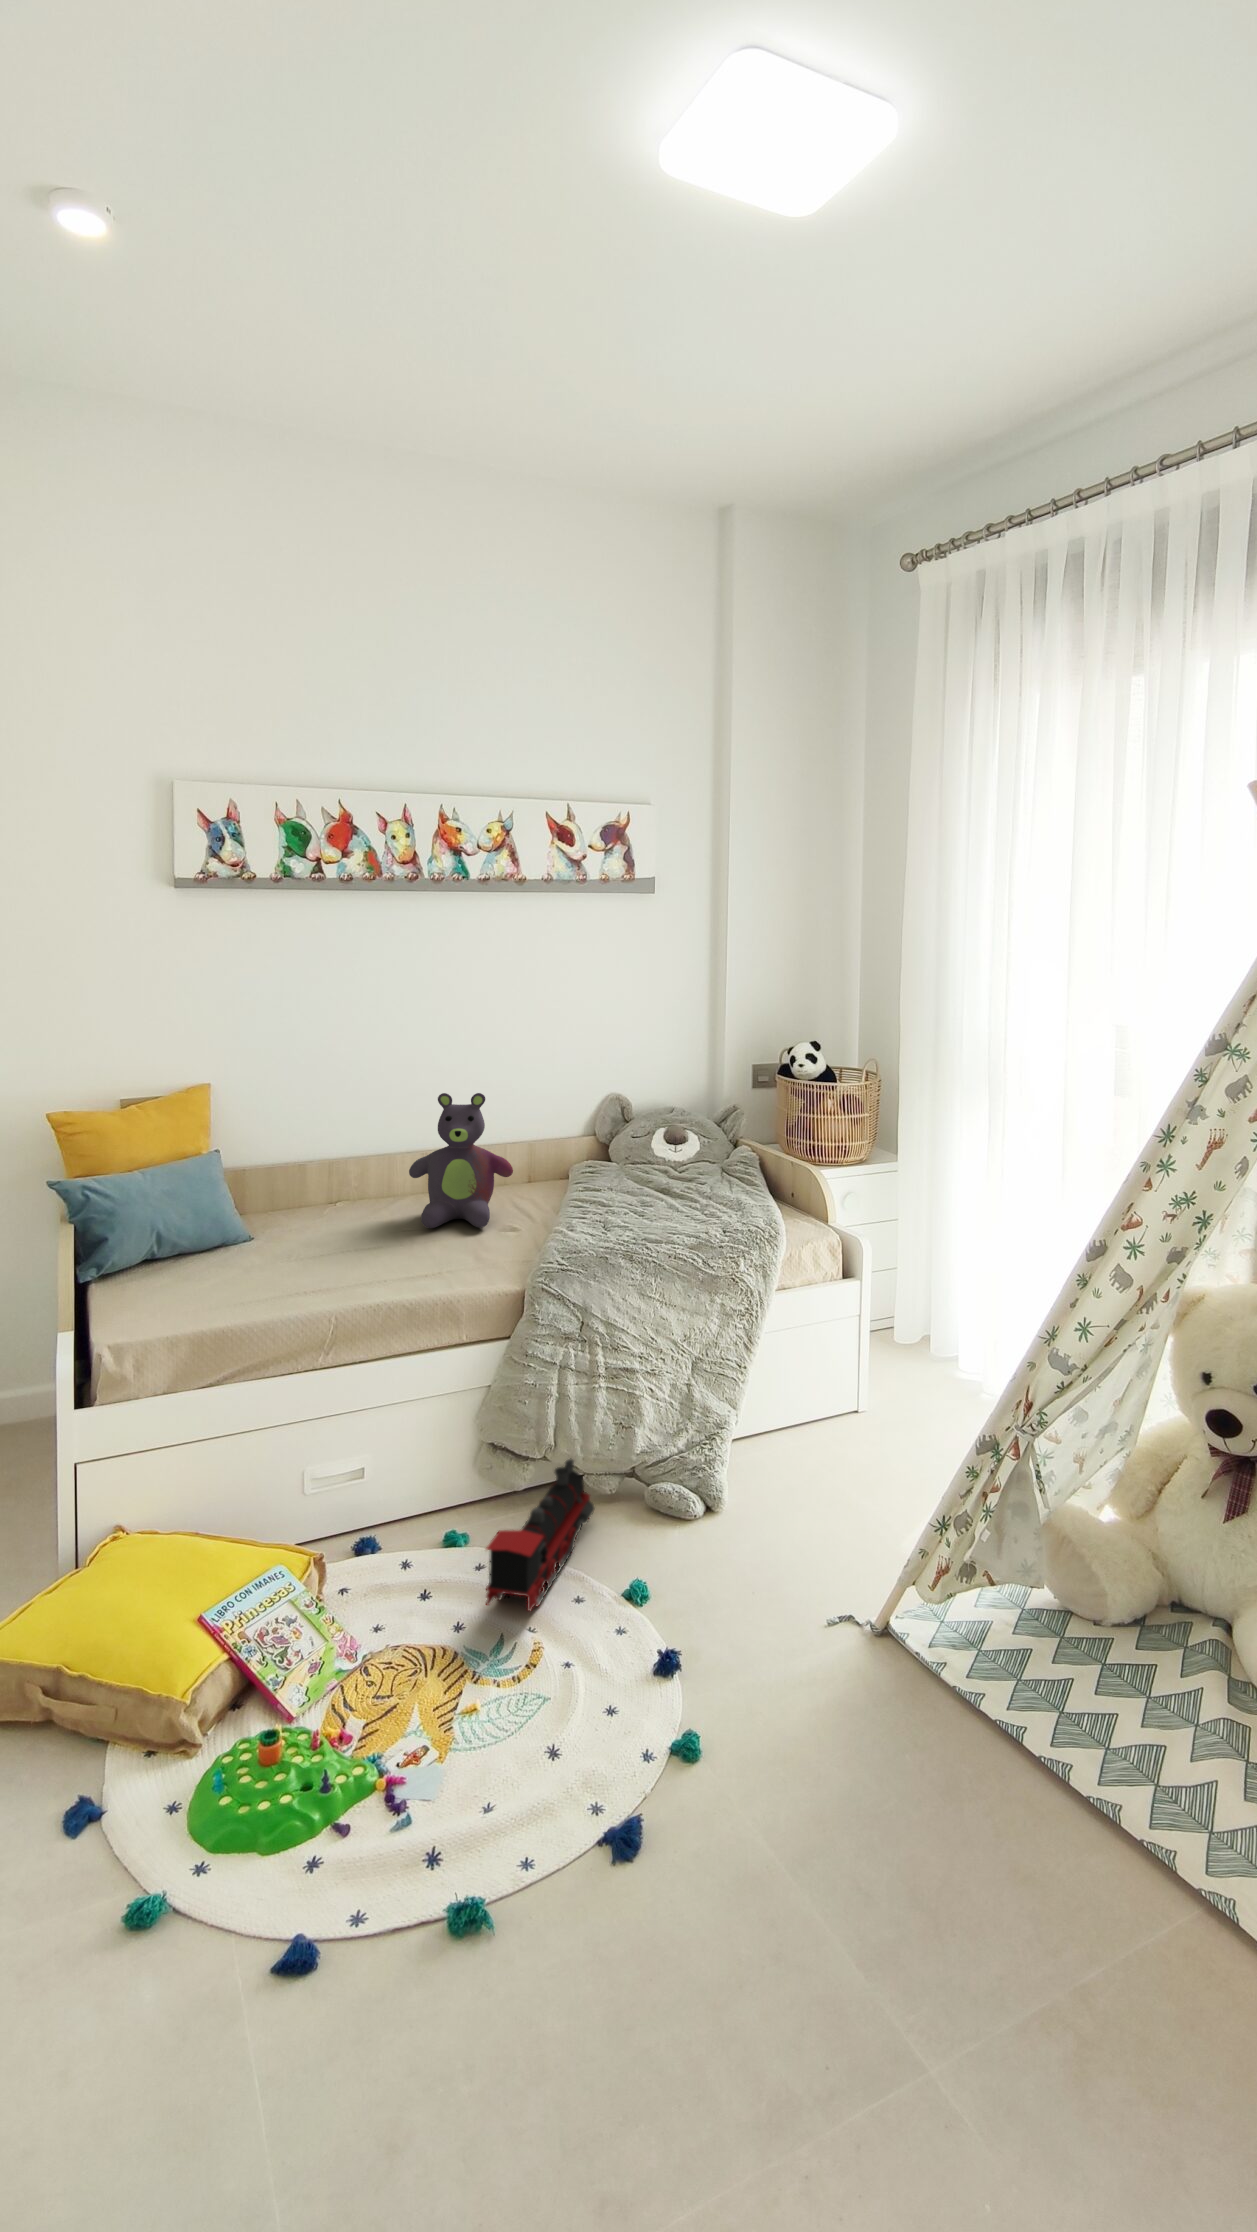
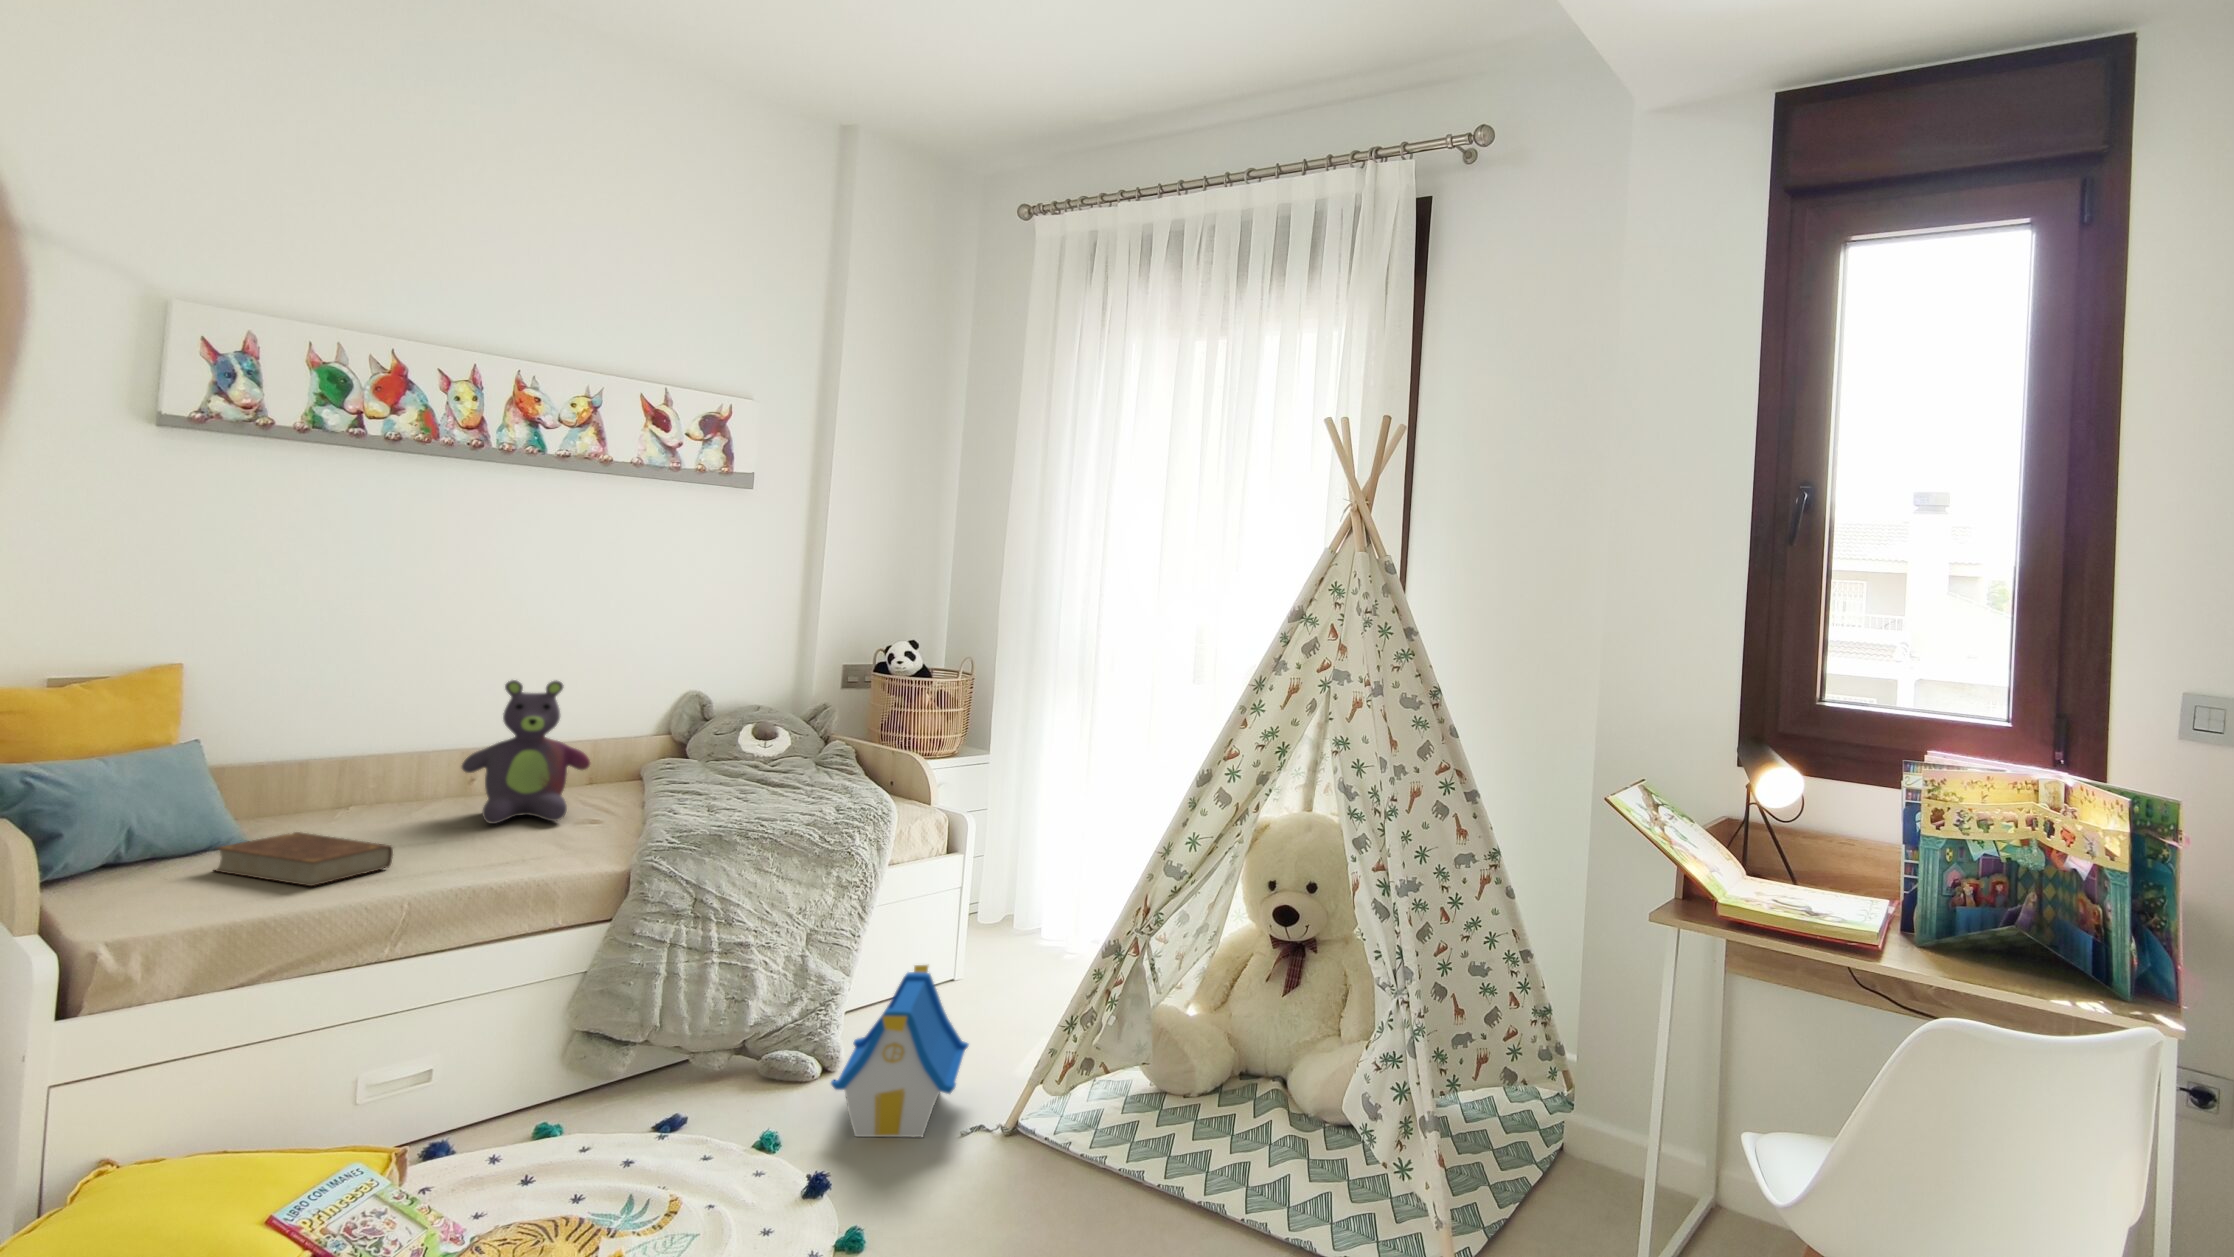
book: none [207,1236,332,1294] -> present [215,832,393,886]
toy house: none [693,1416,847,1618] -> present [831,965,968,1137]
toy train: present [486,1458,594,1611] -> none [611,1032,708,1171]

